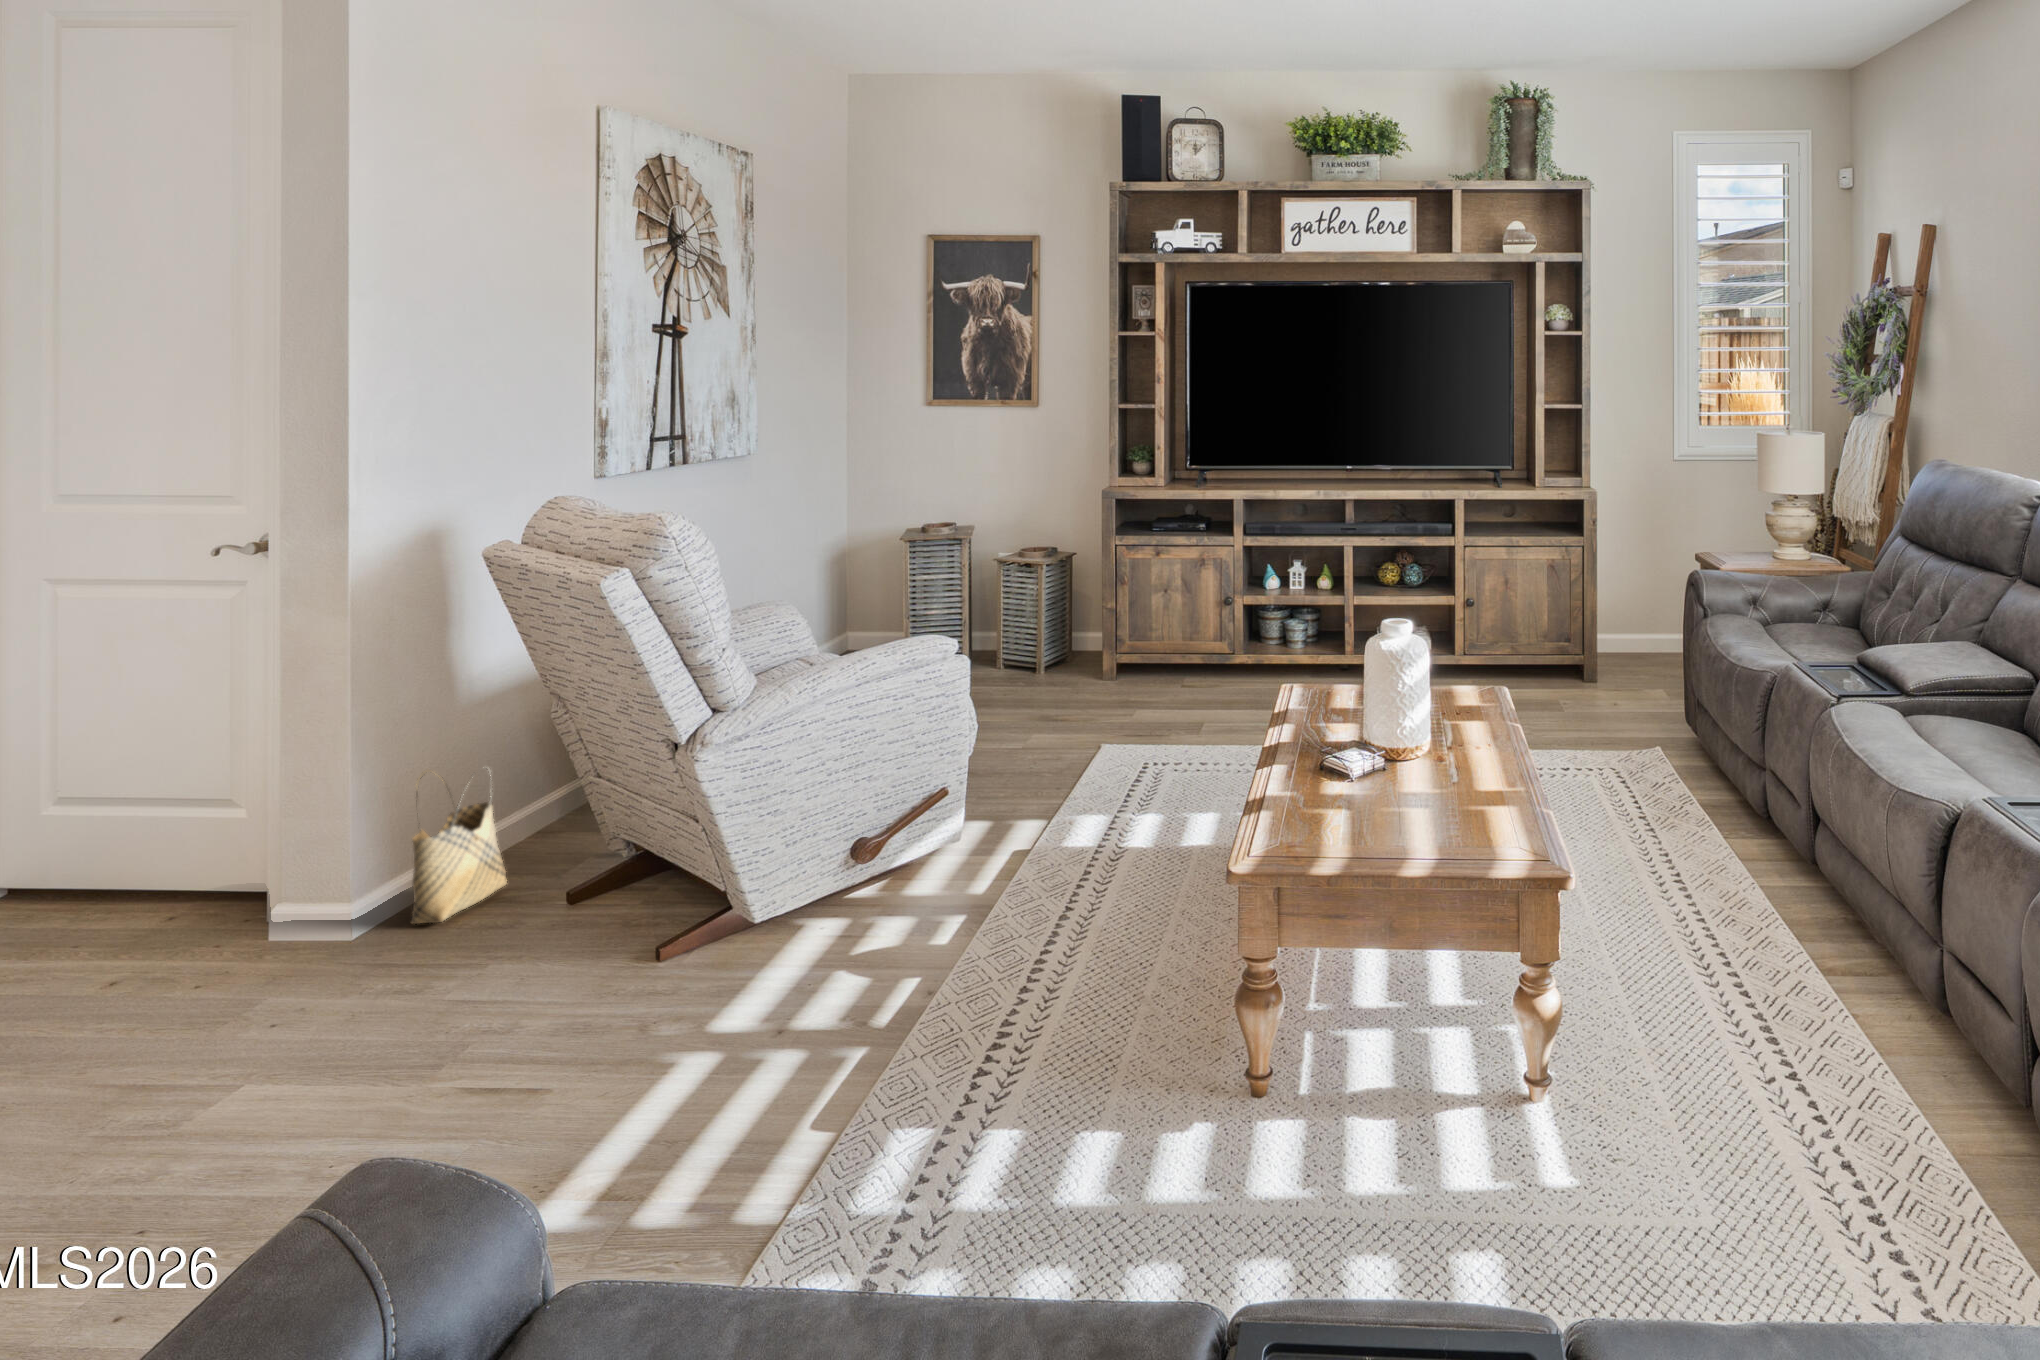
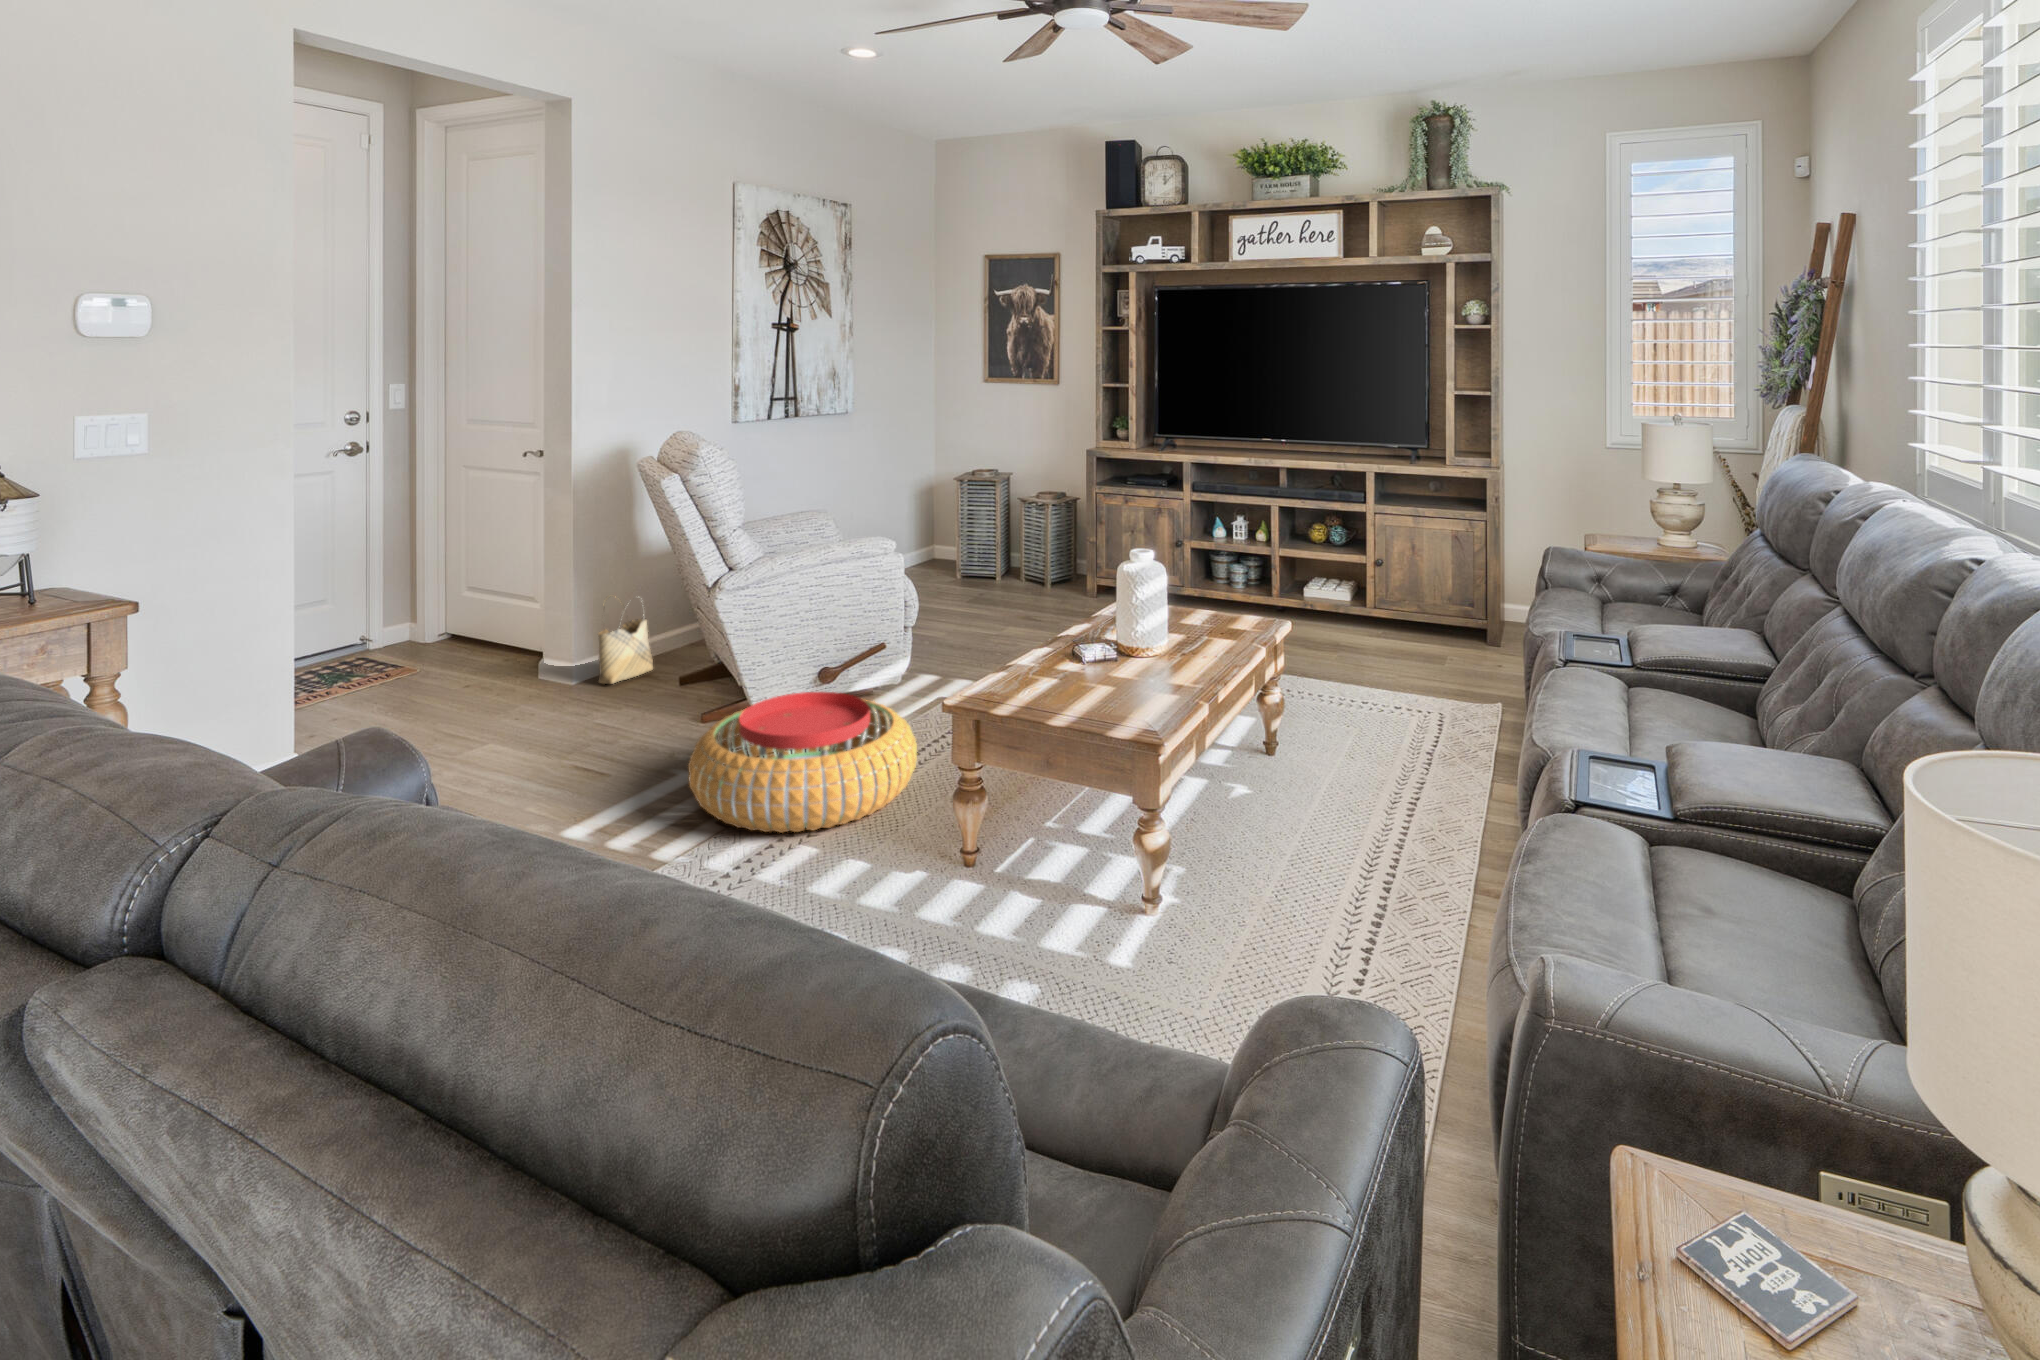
pouf: none [733,878,1106,1134] -> present [688,692,917,833]

